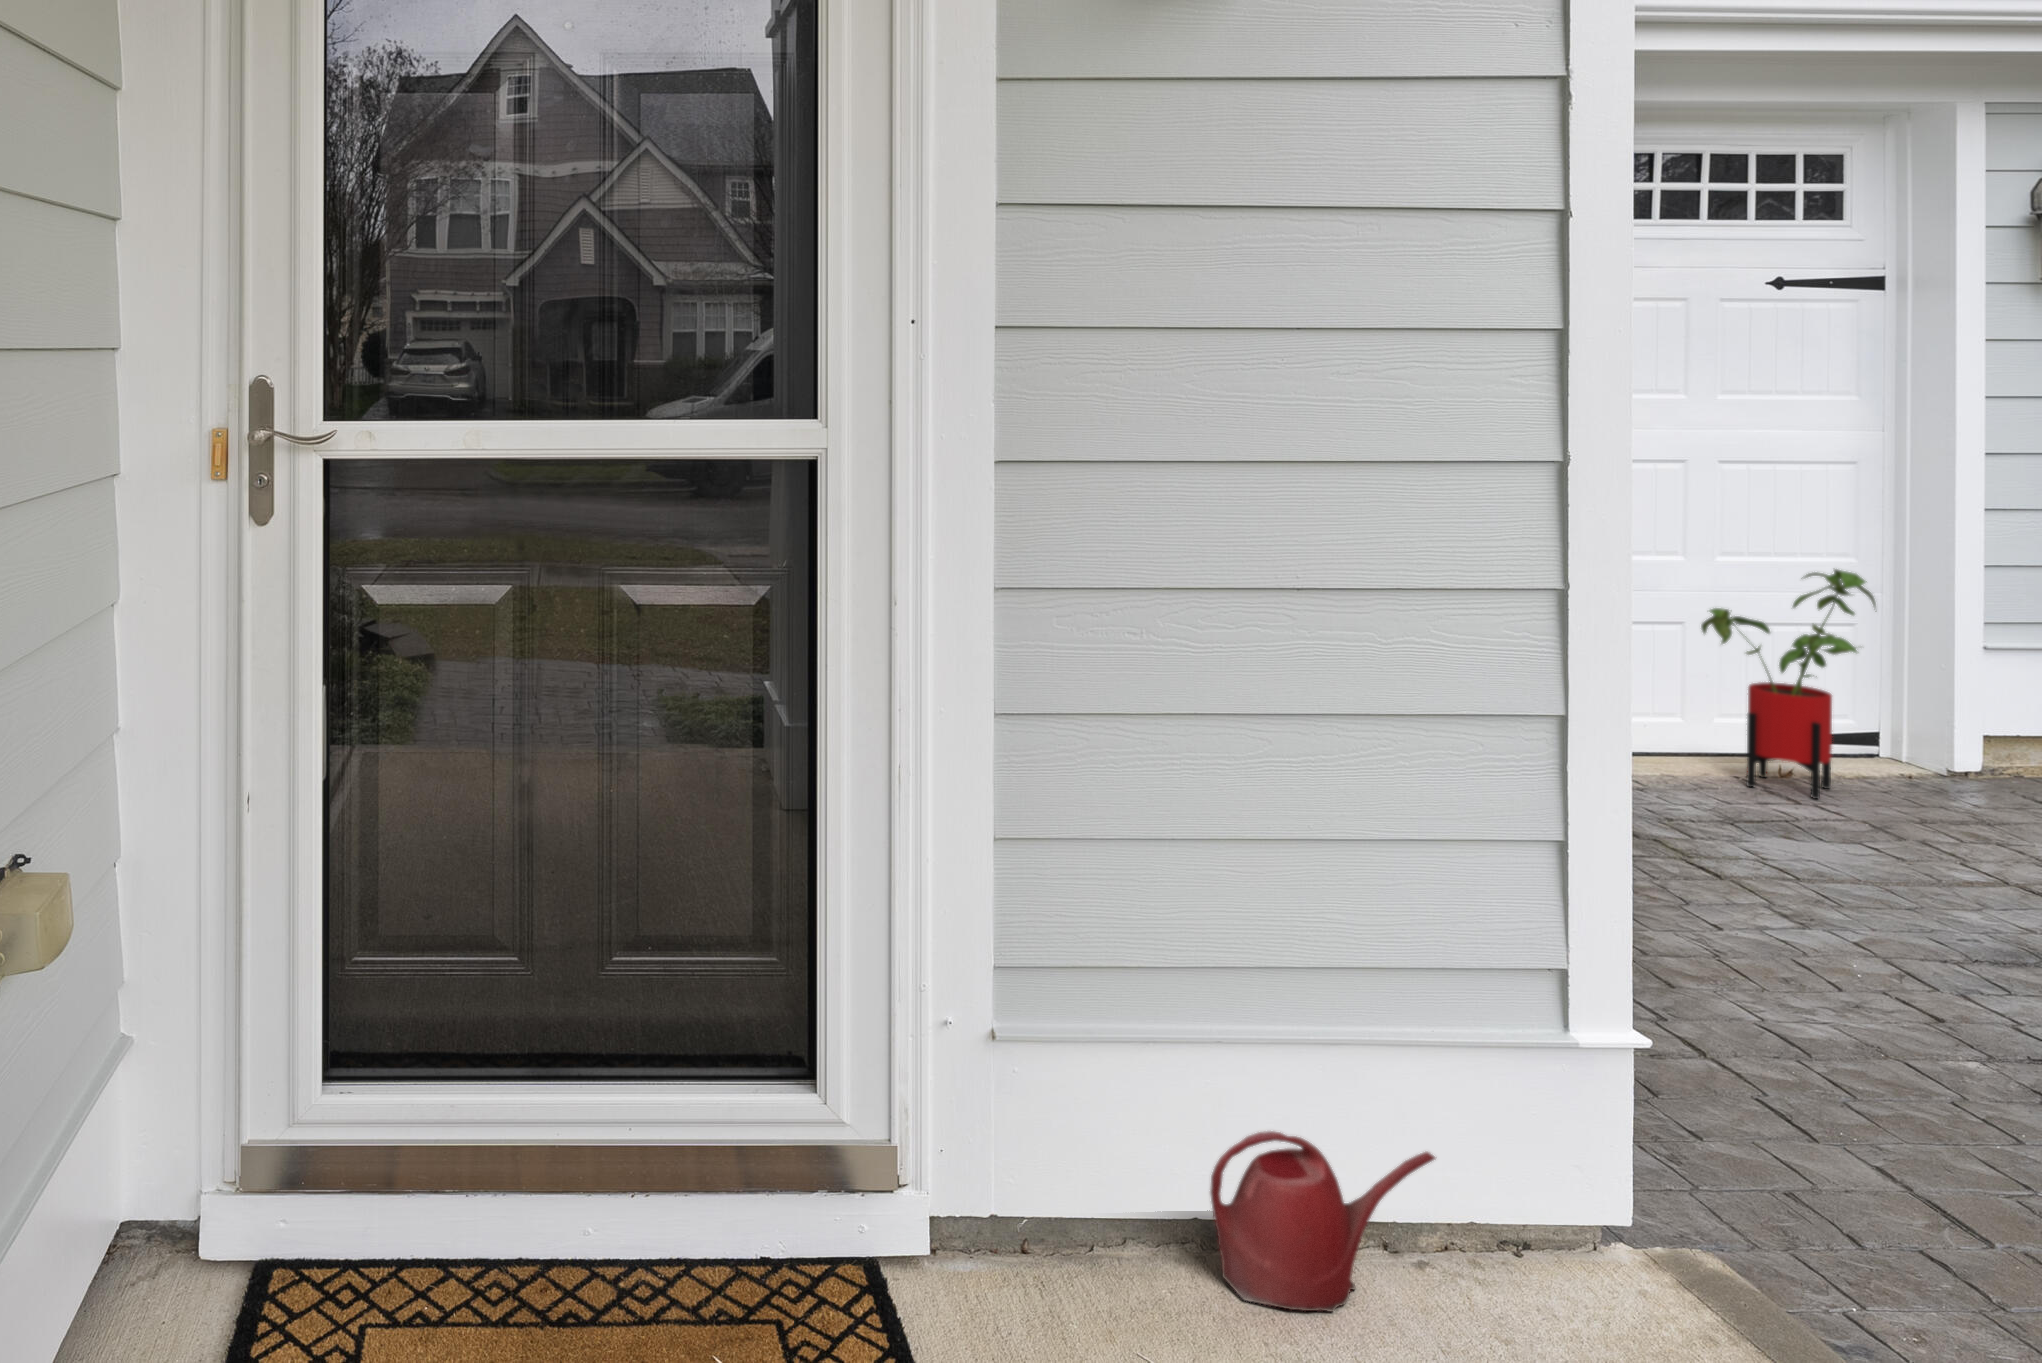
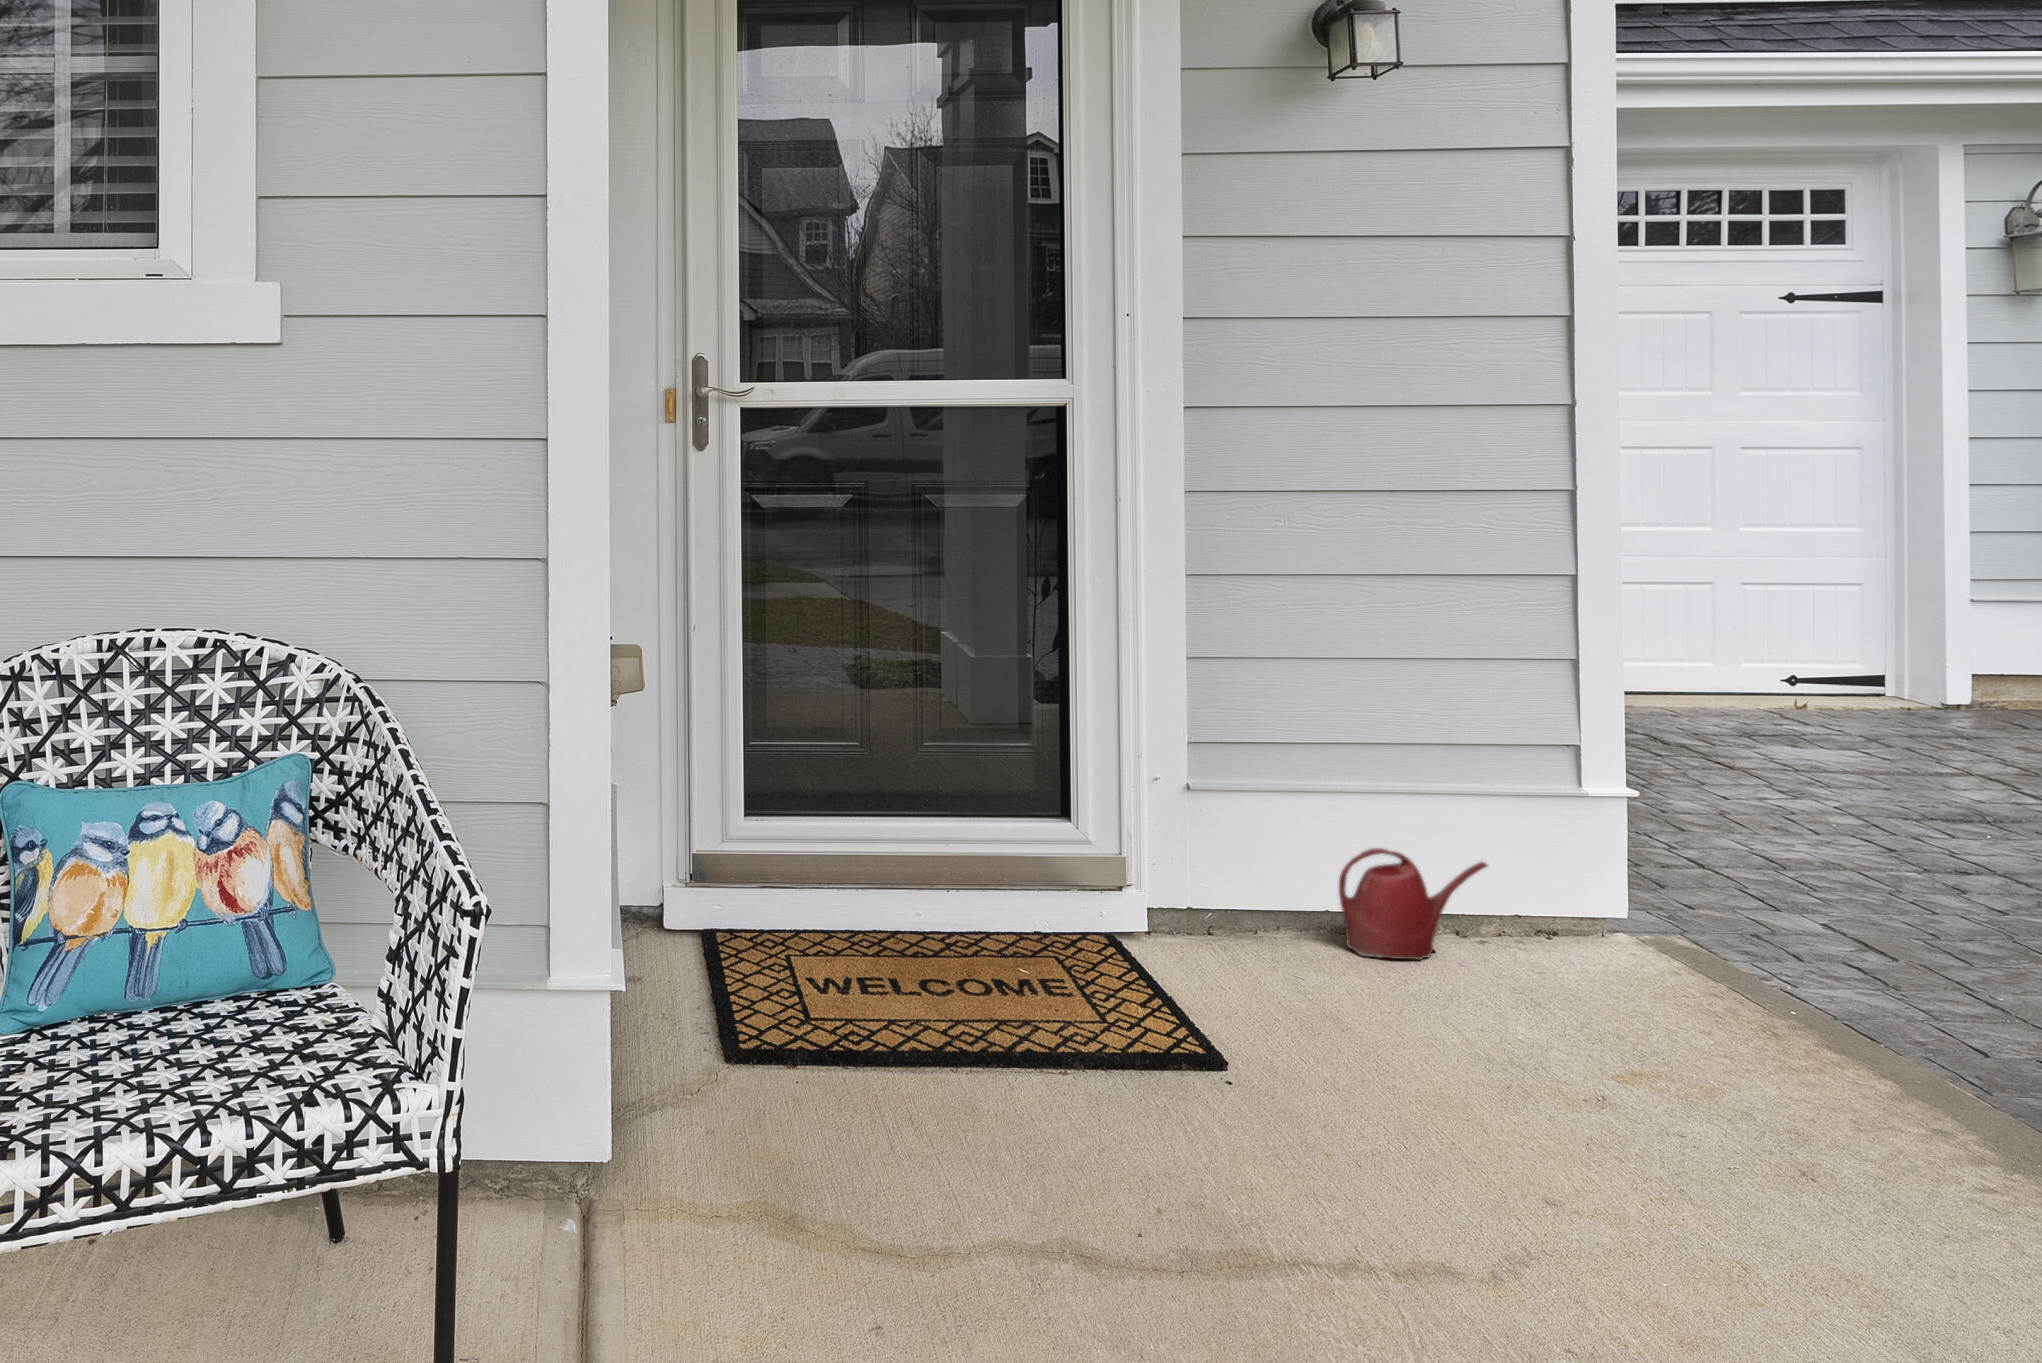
house plant: present [1701,569,1876,799] -> none [1731,531,1874,721]

